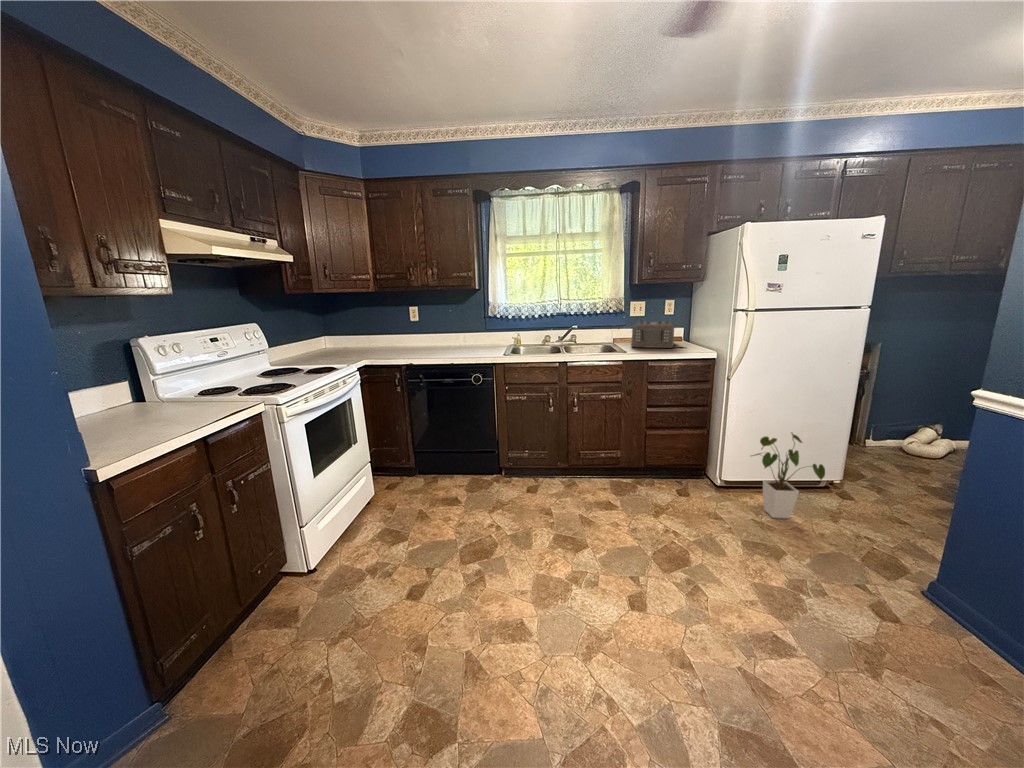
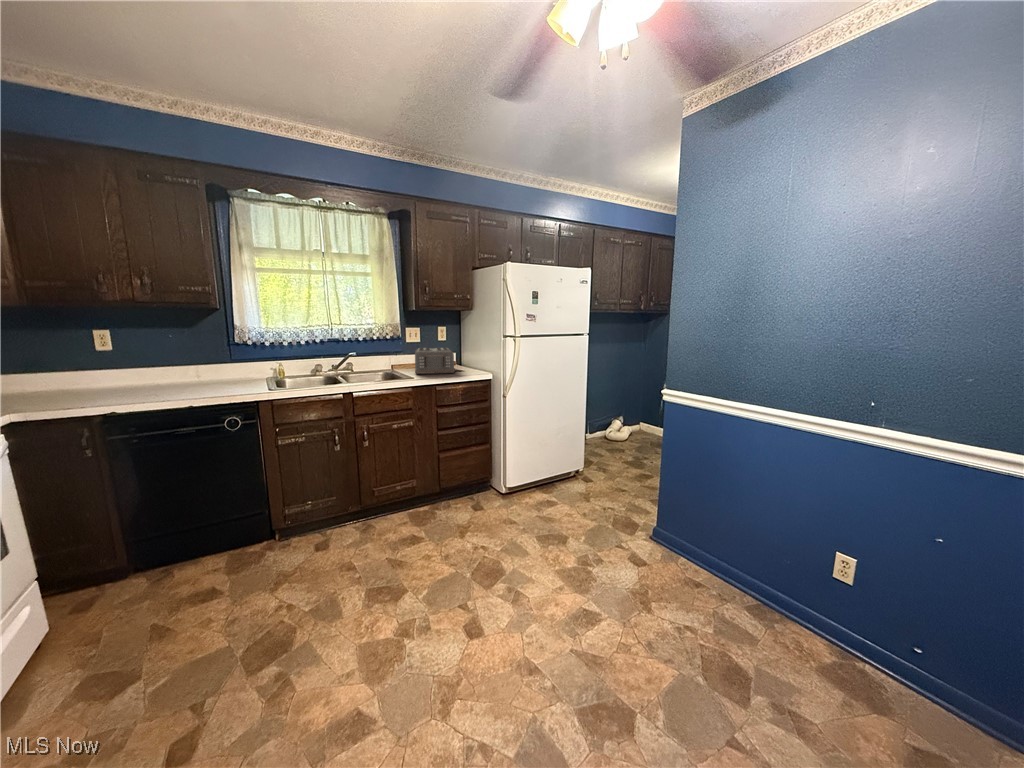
house plant: present [752,433,825,518] -> none [526,436,577,509]

